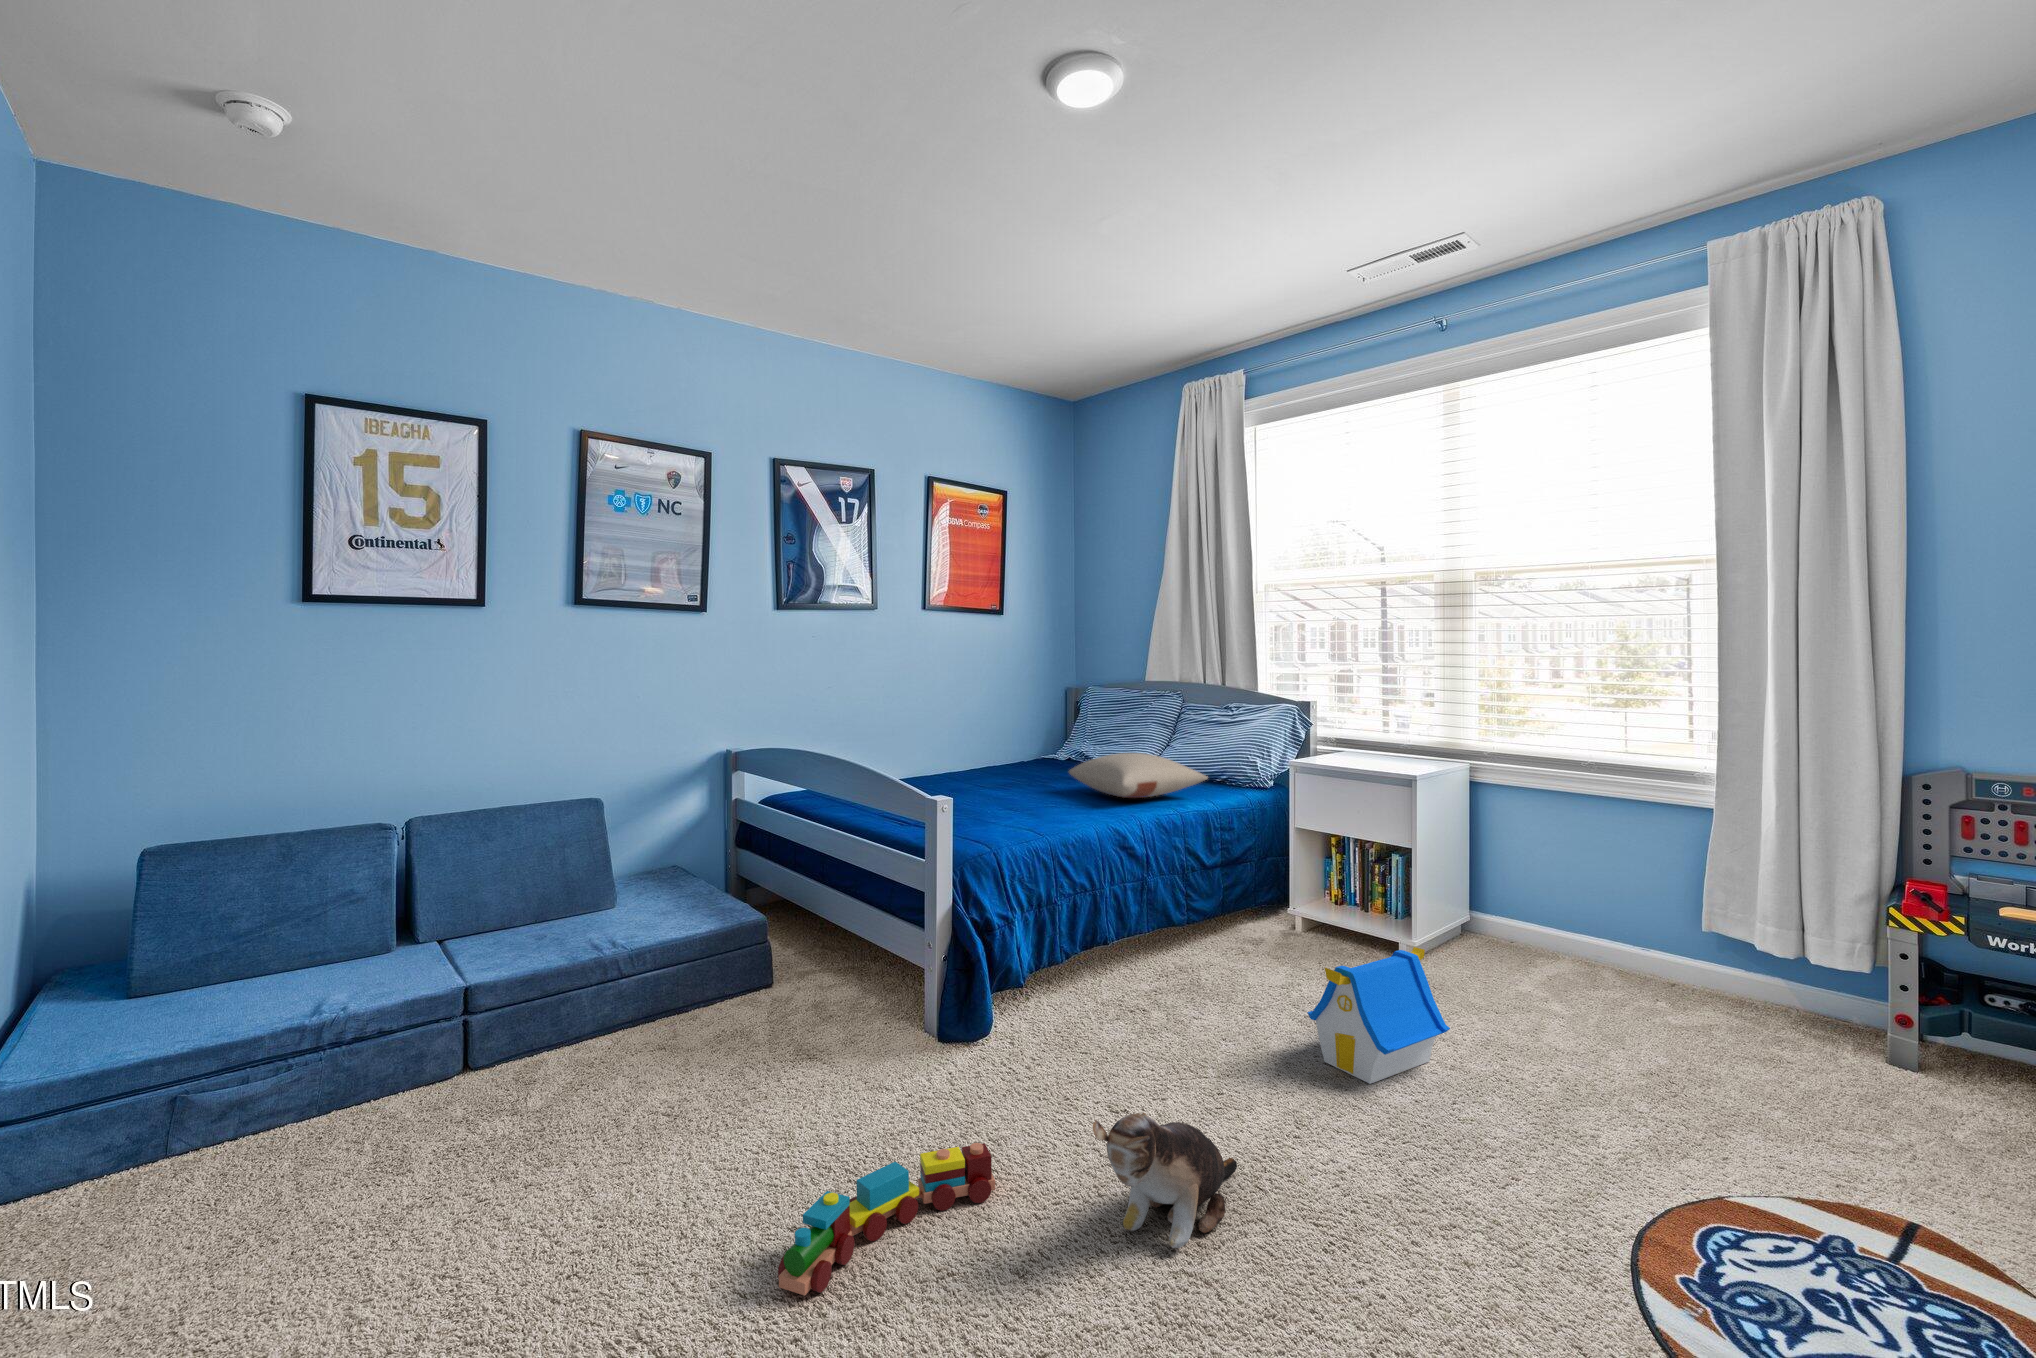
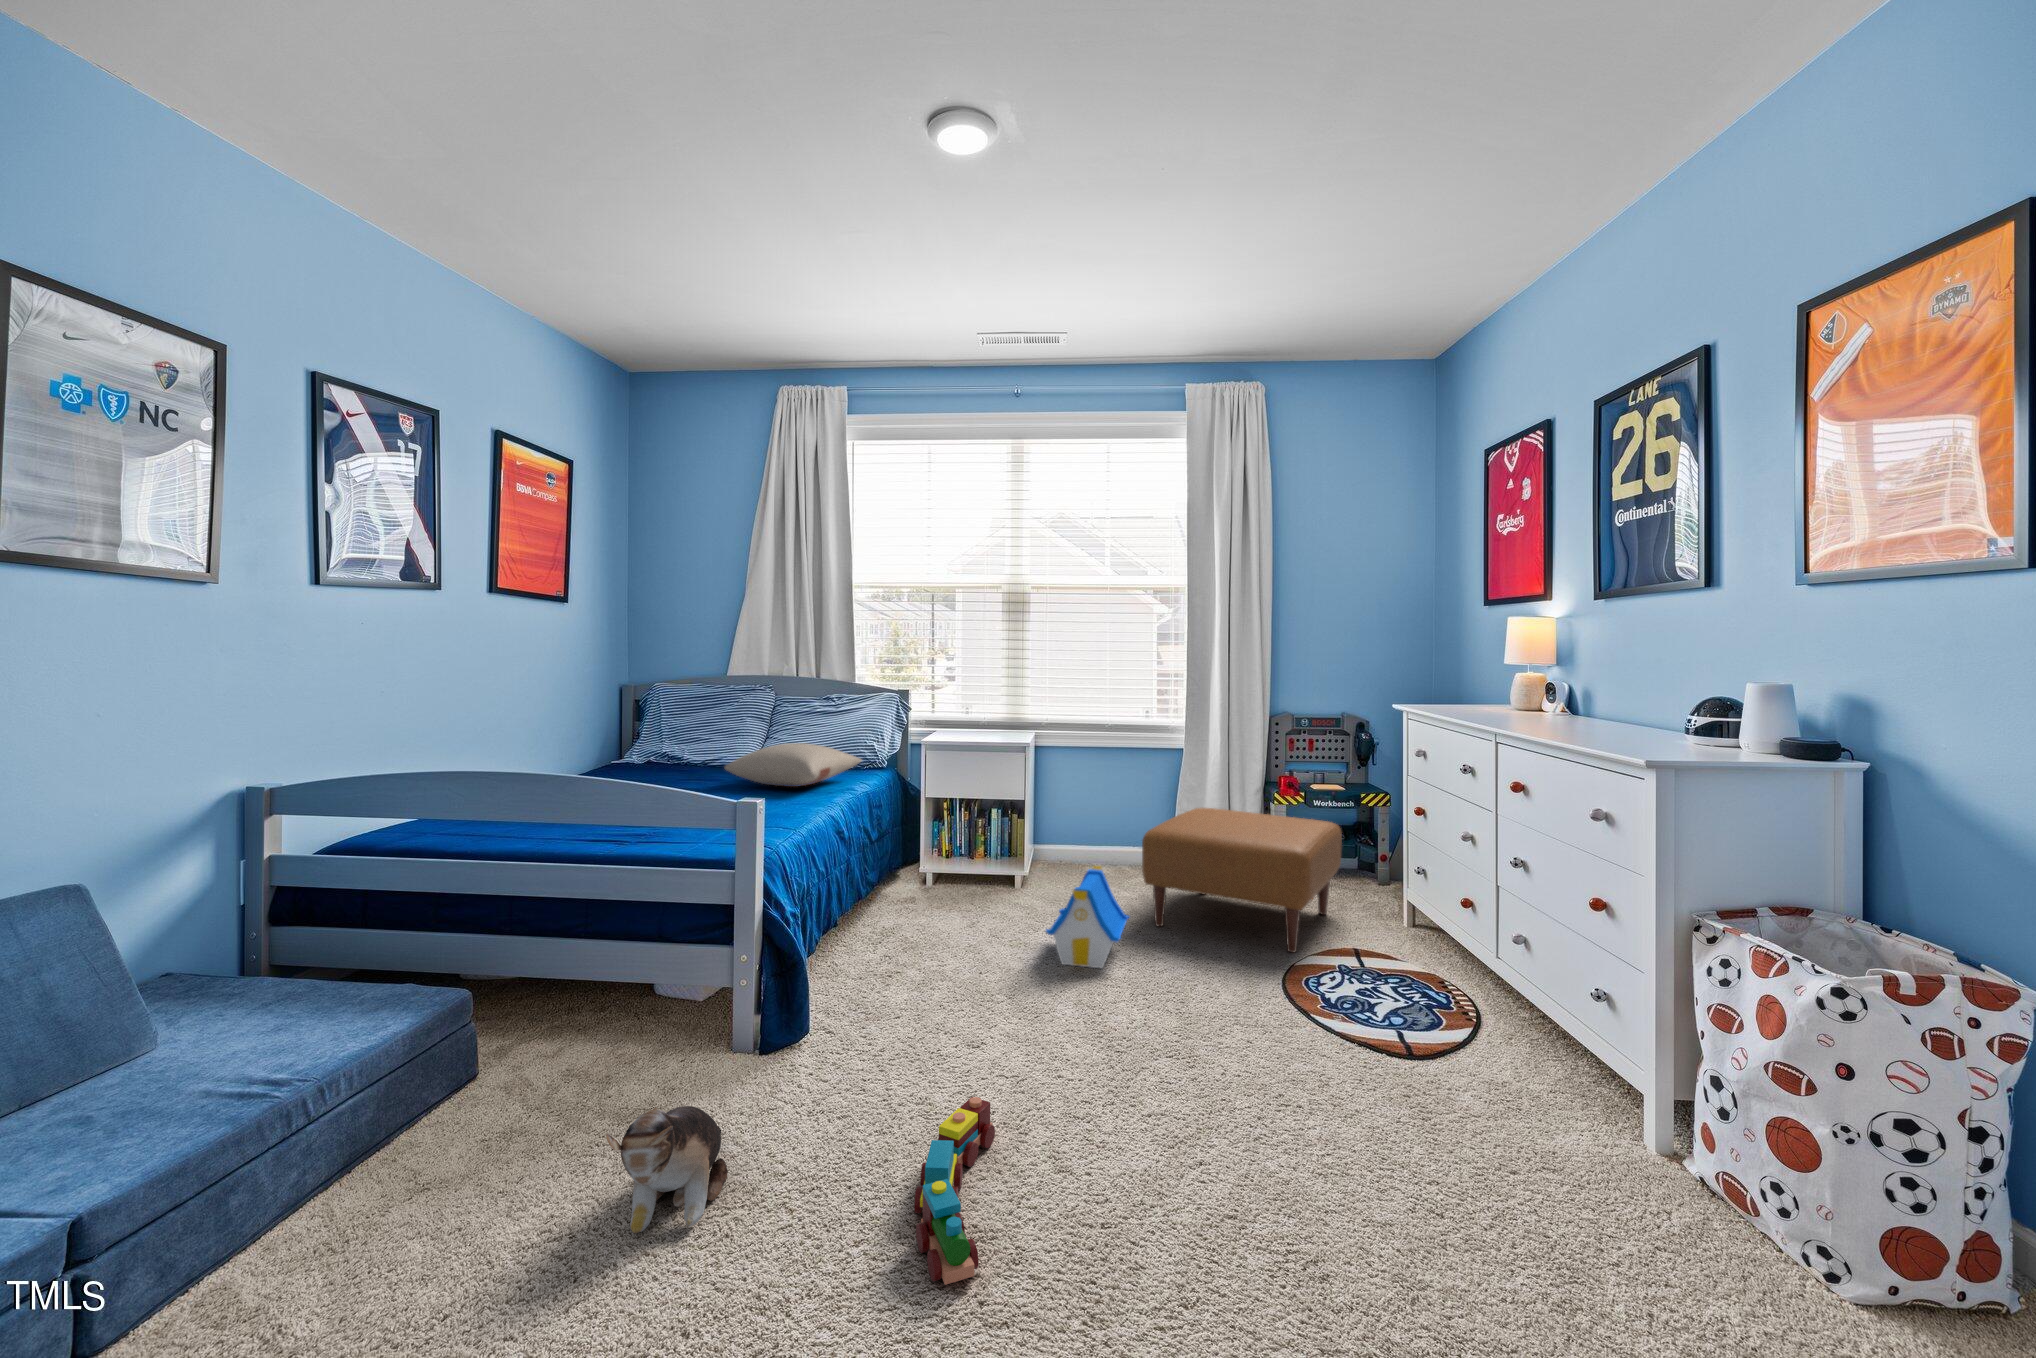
ottoman: none [1510,902,1964,1172] -> present [1142,808,1342,952]
plush toy: present [1093,1113,1237,1248] -> present [606,1106,728,1234]

